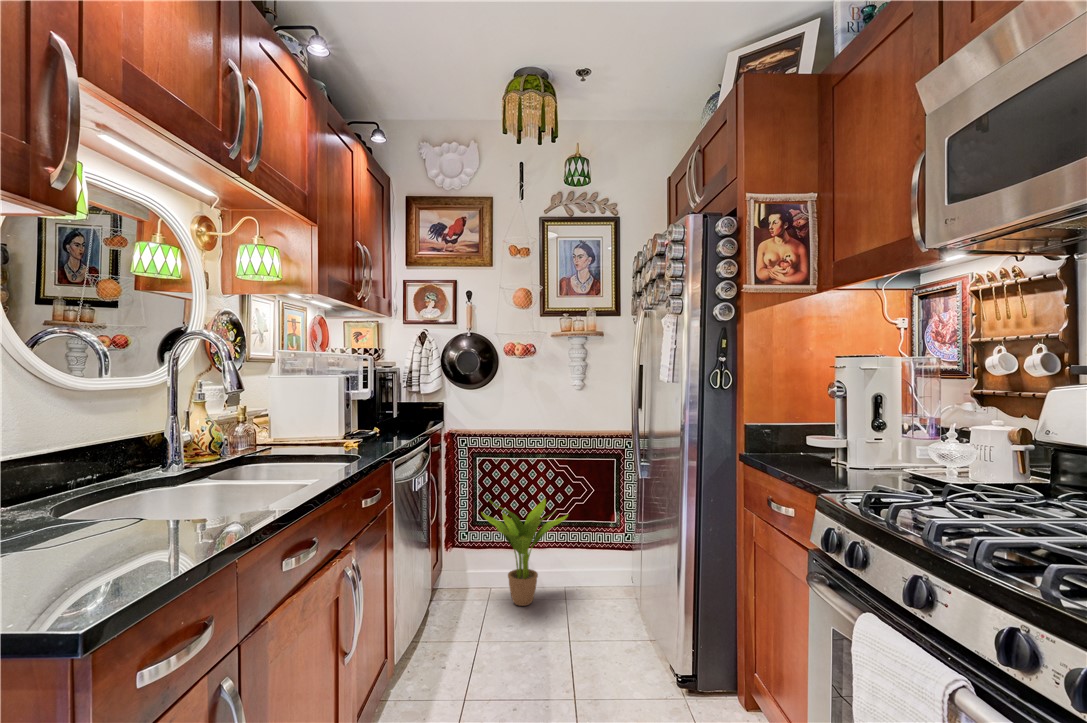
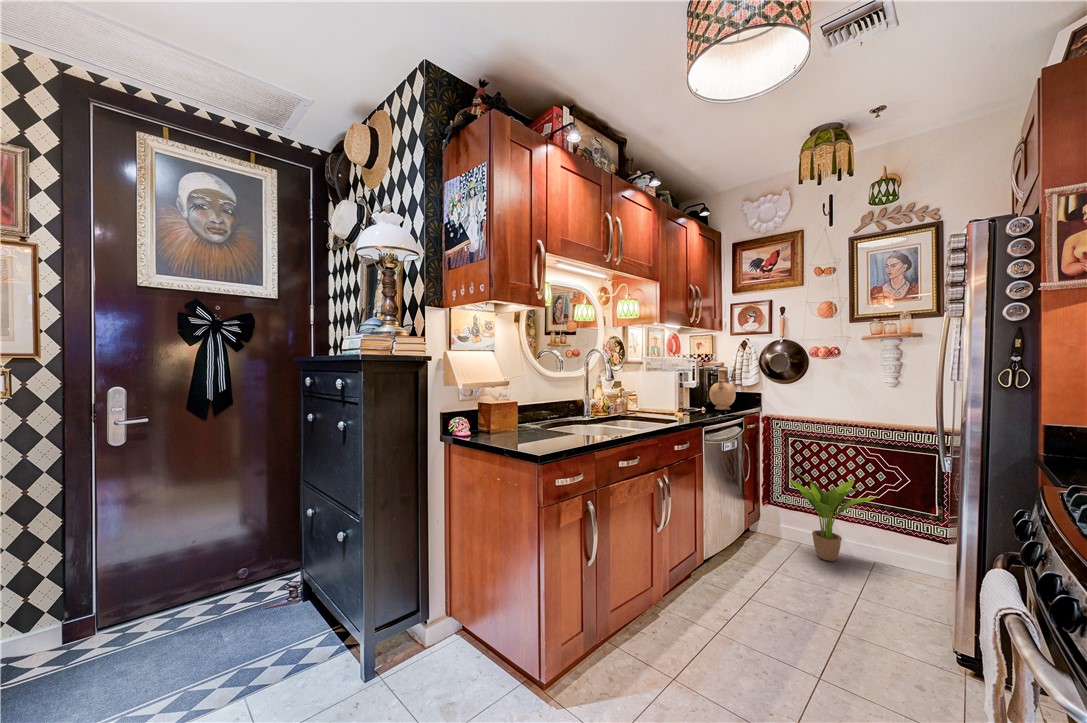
vase: none [382,361,419,430] -> present [709,362,736,410]

